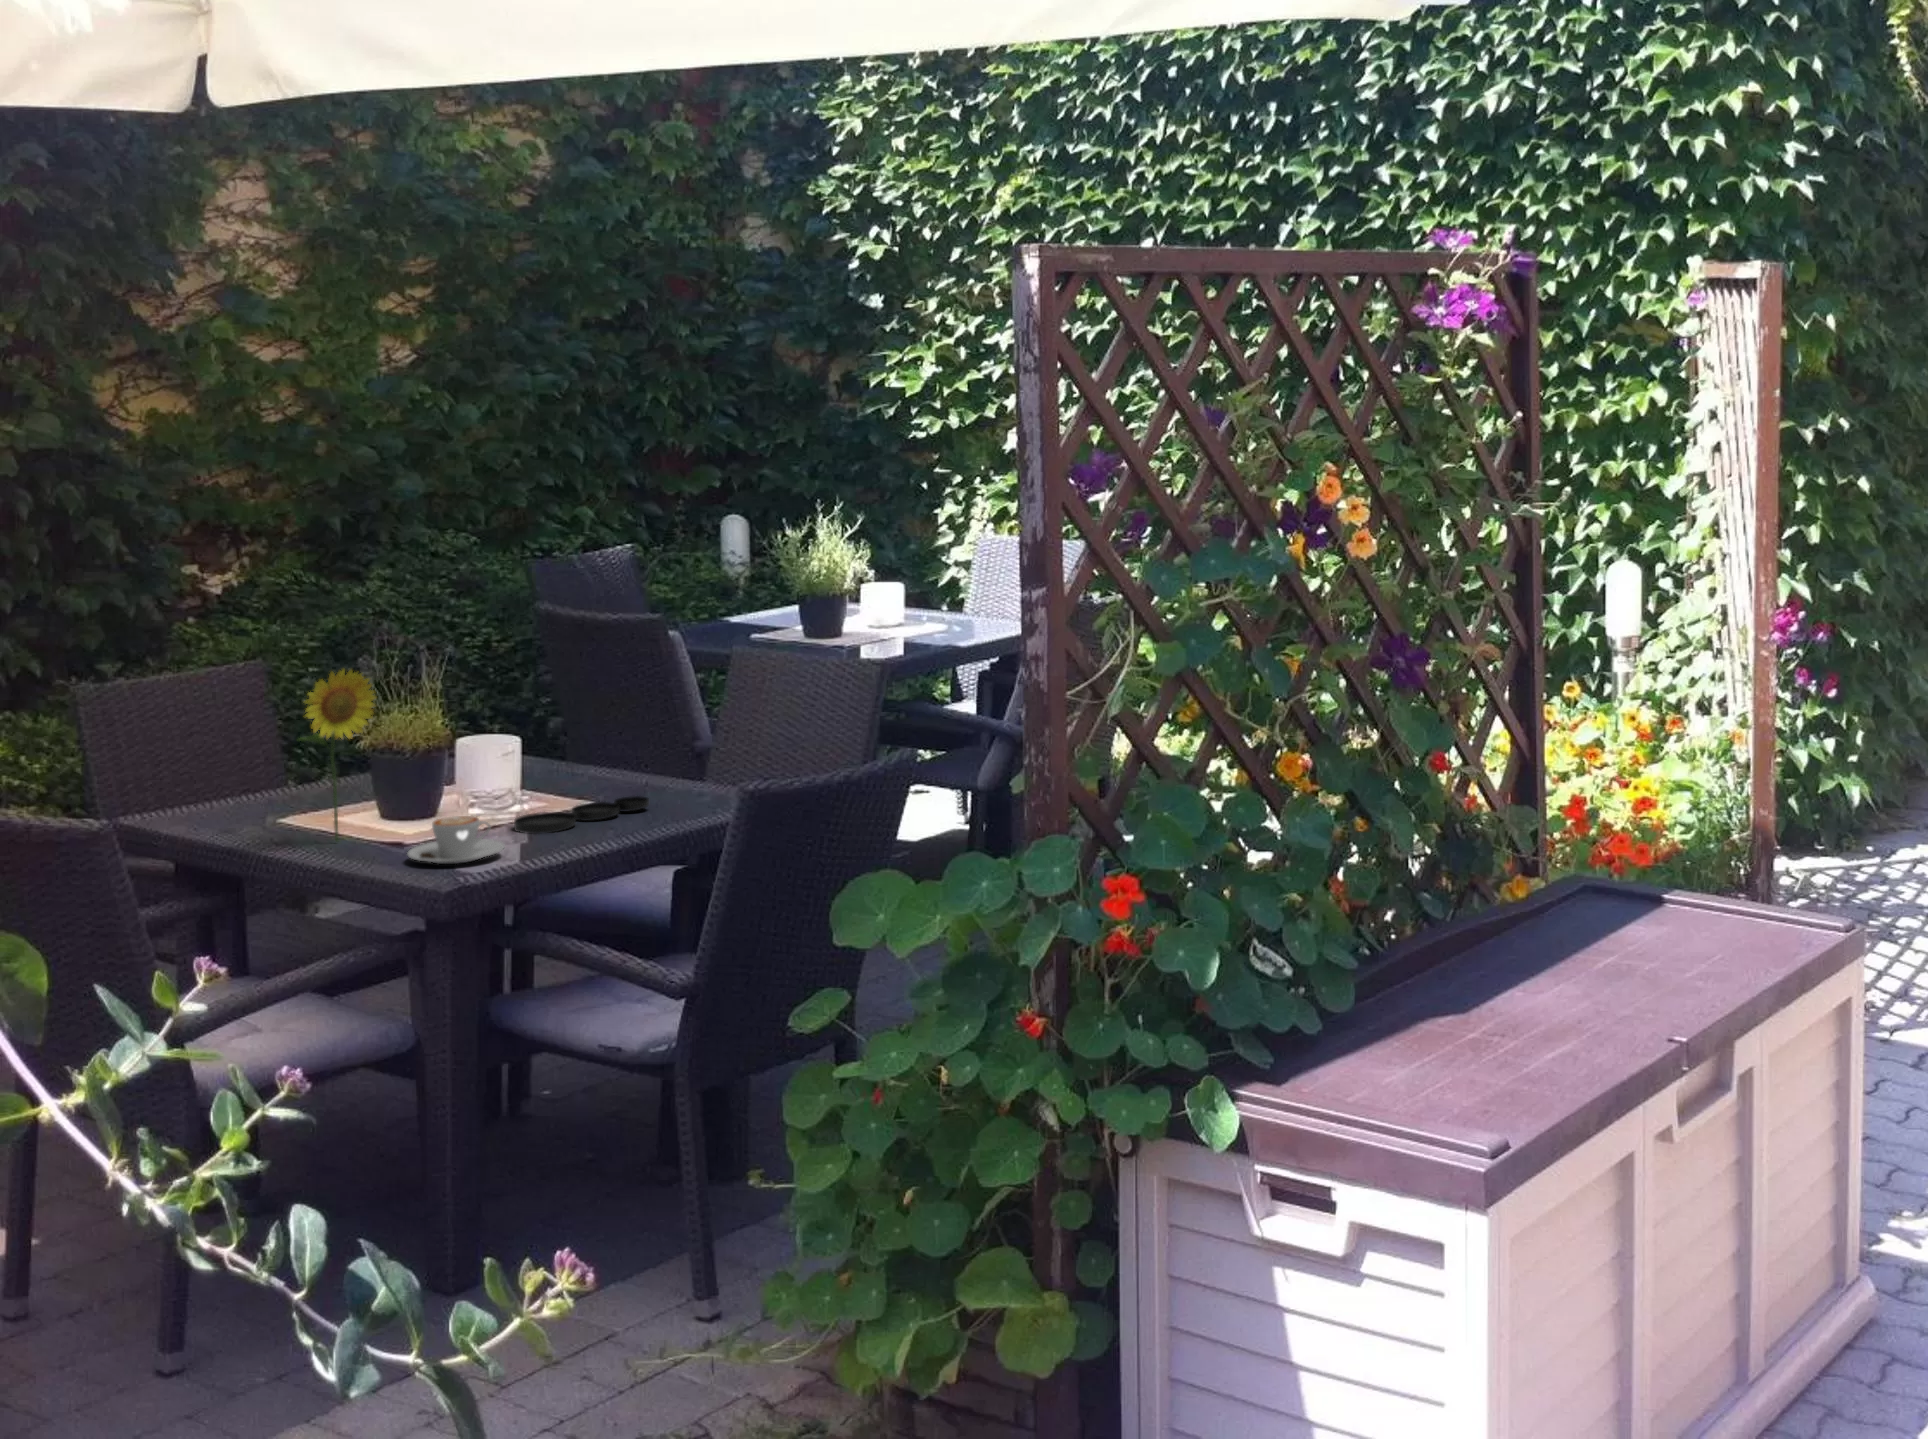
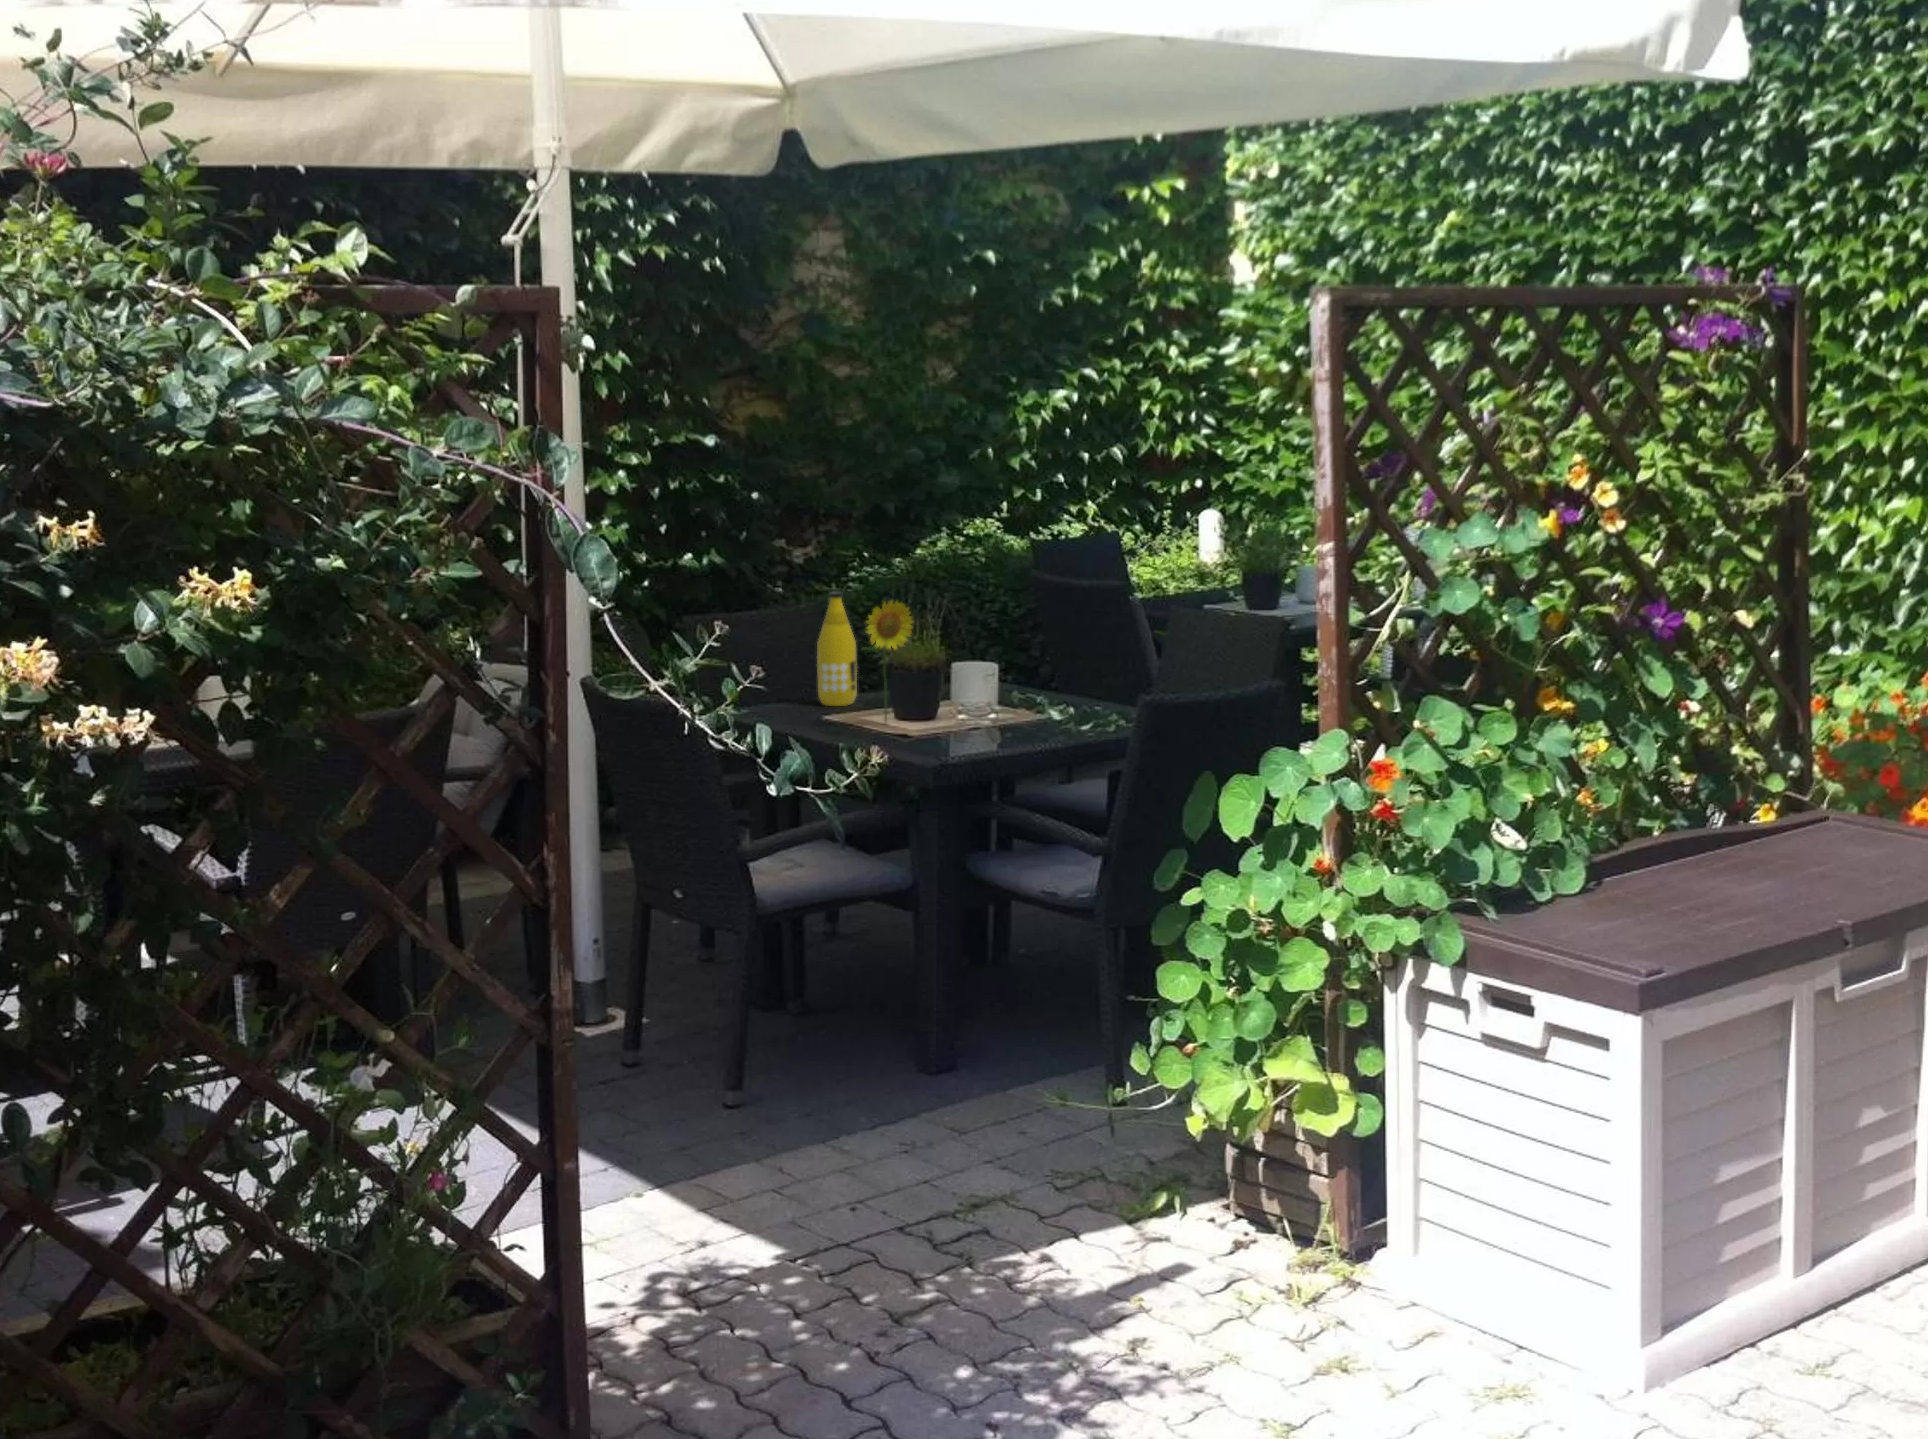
bottle: none [227,658,289,818] -> present [817,592,857,706]
plate: present [514,796,649,834] -> none [1007,706,1104,727]
coffee cup: present [408,816,505,864] -> none [931,709,997,742]

